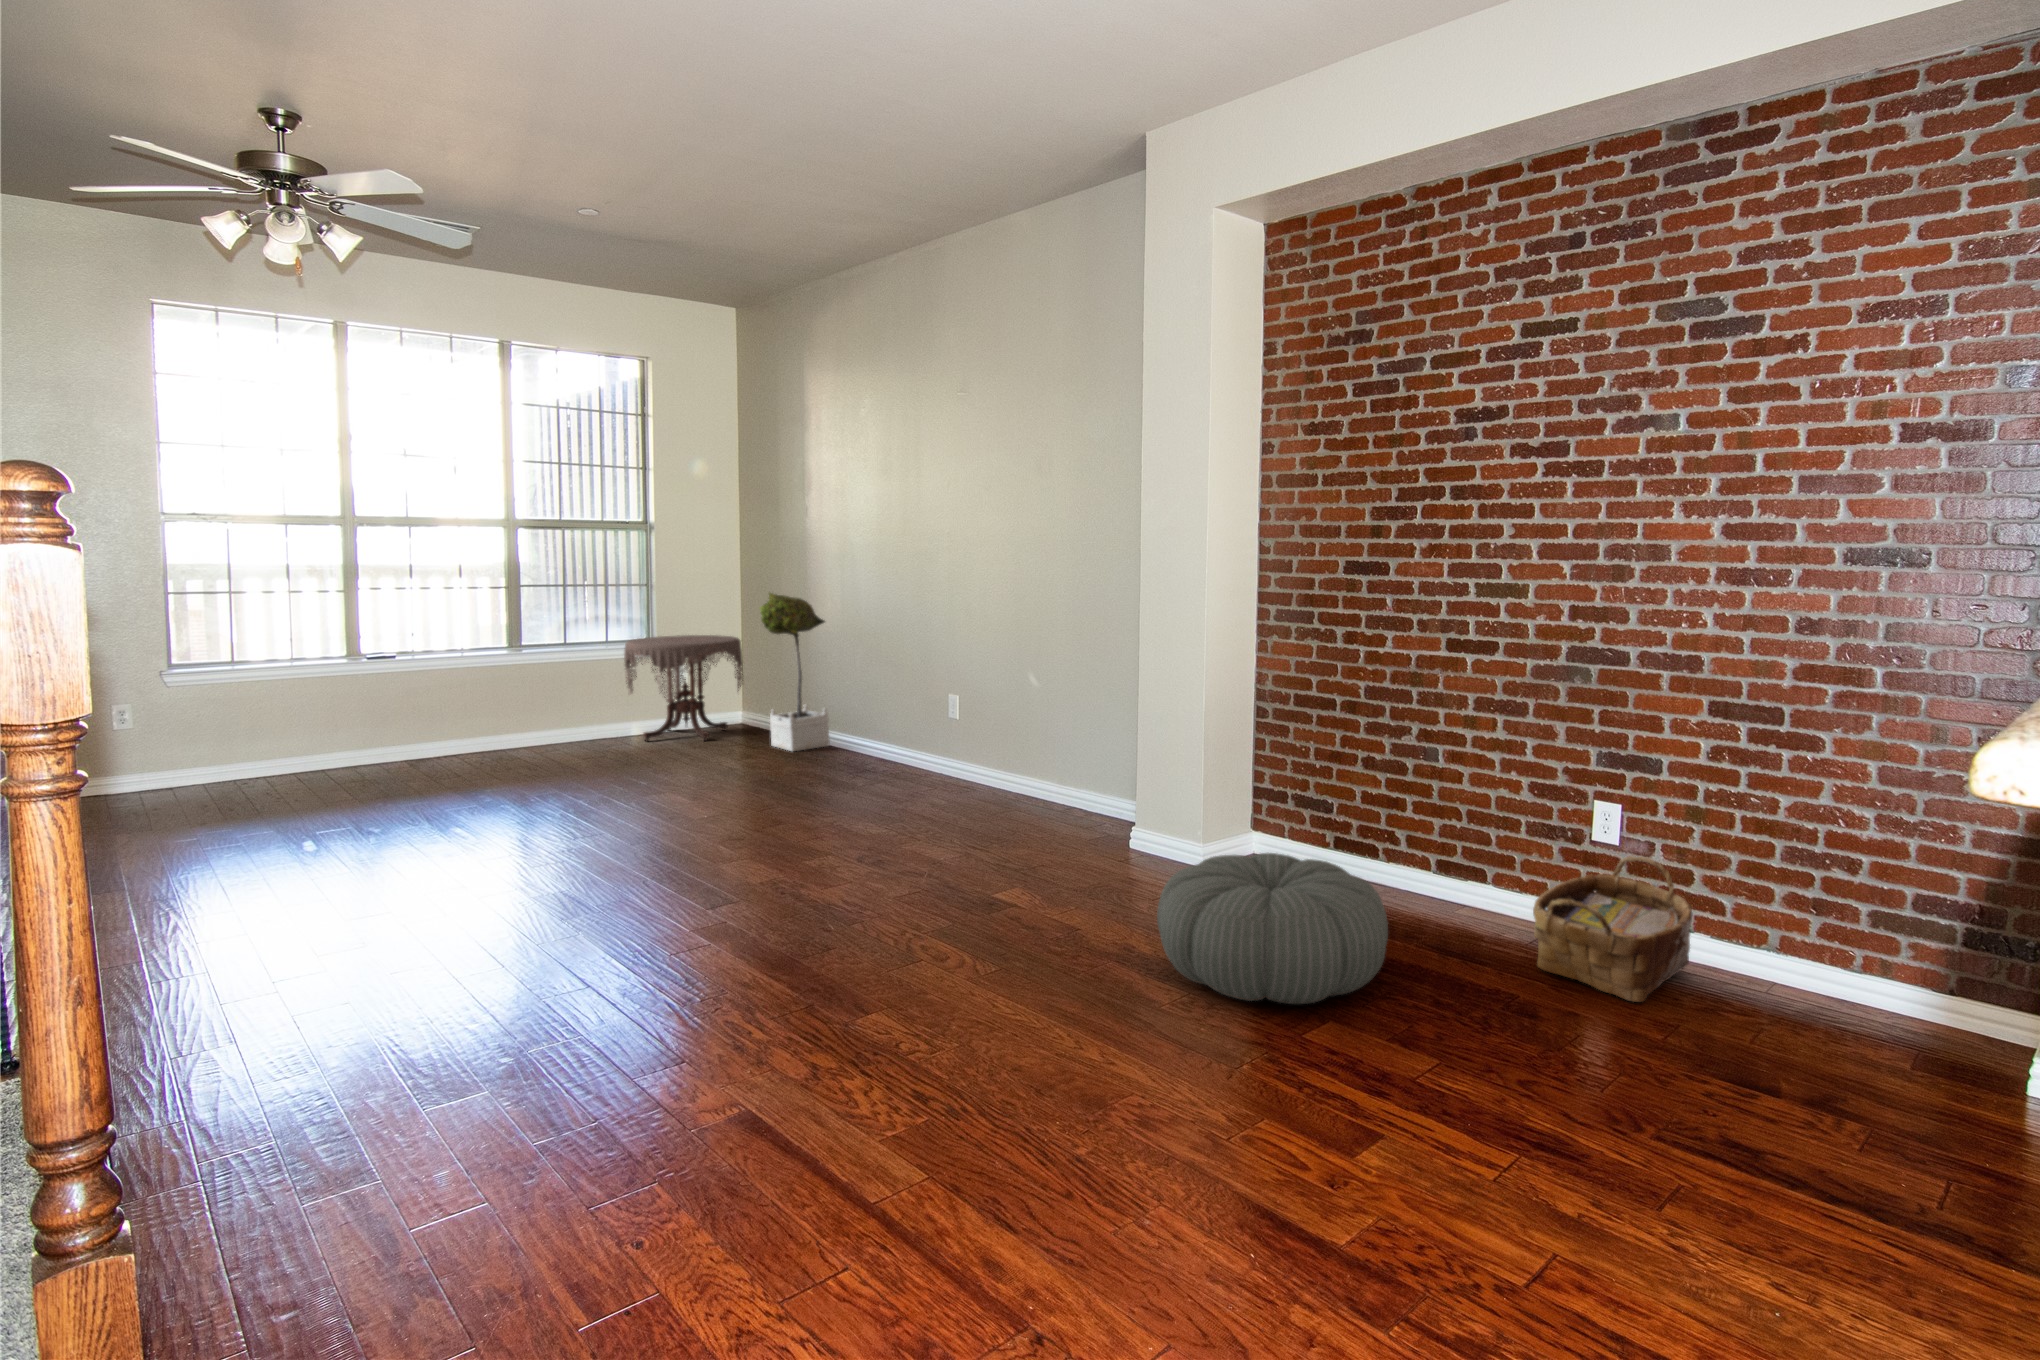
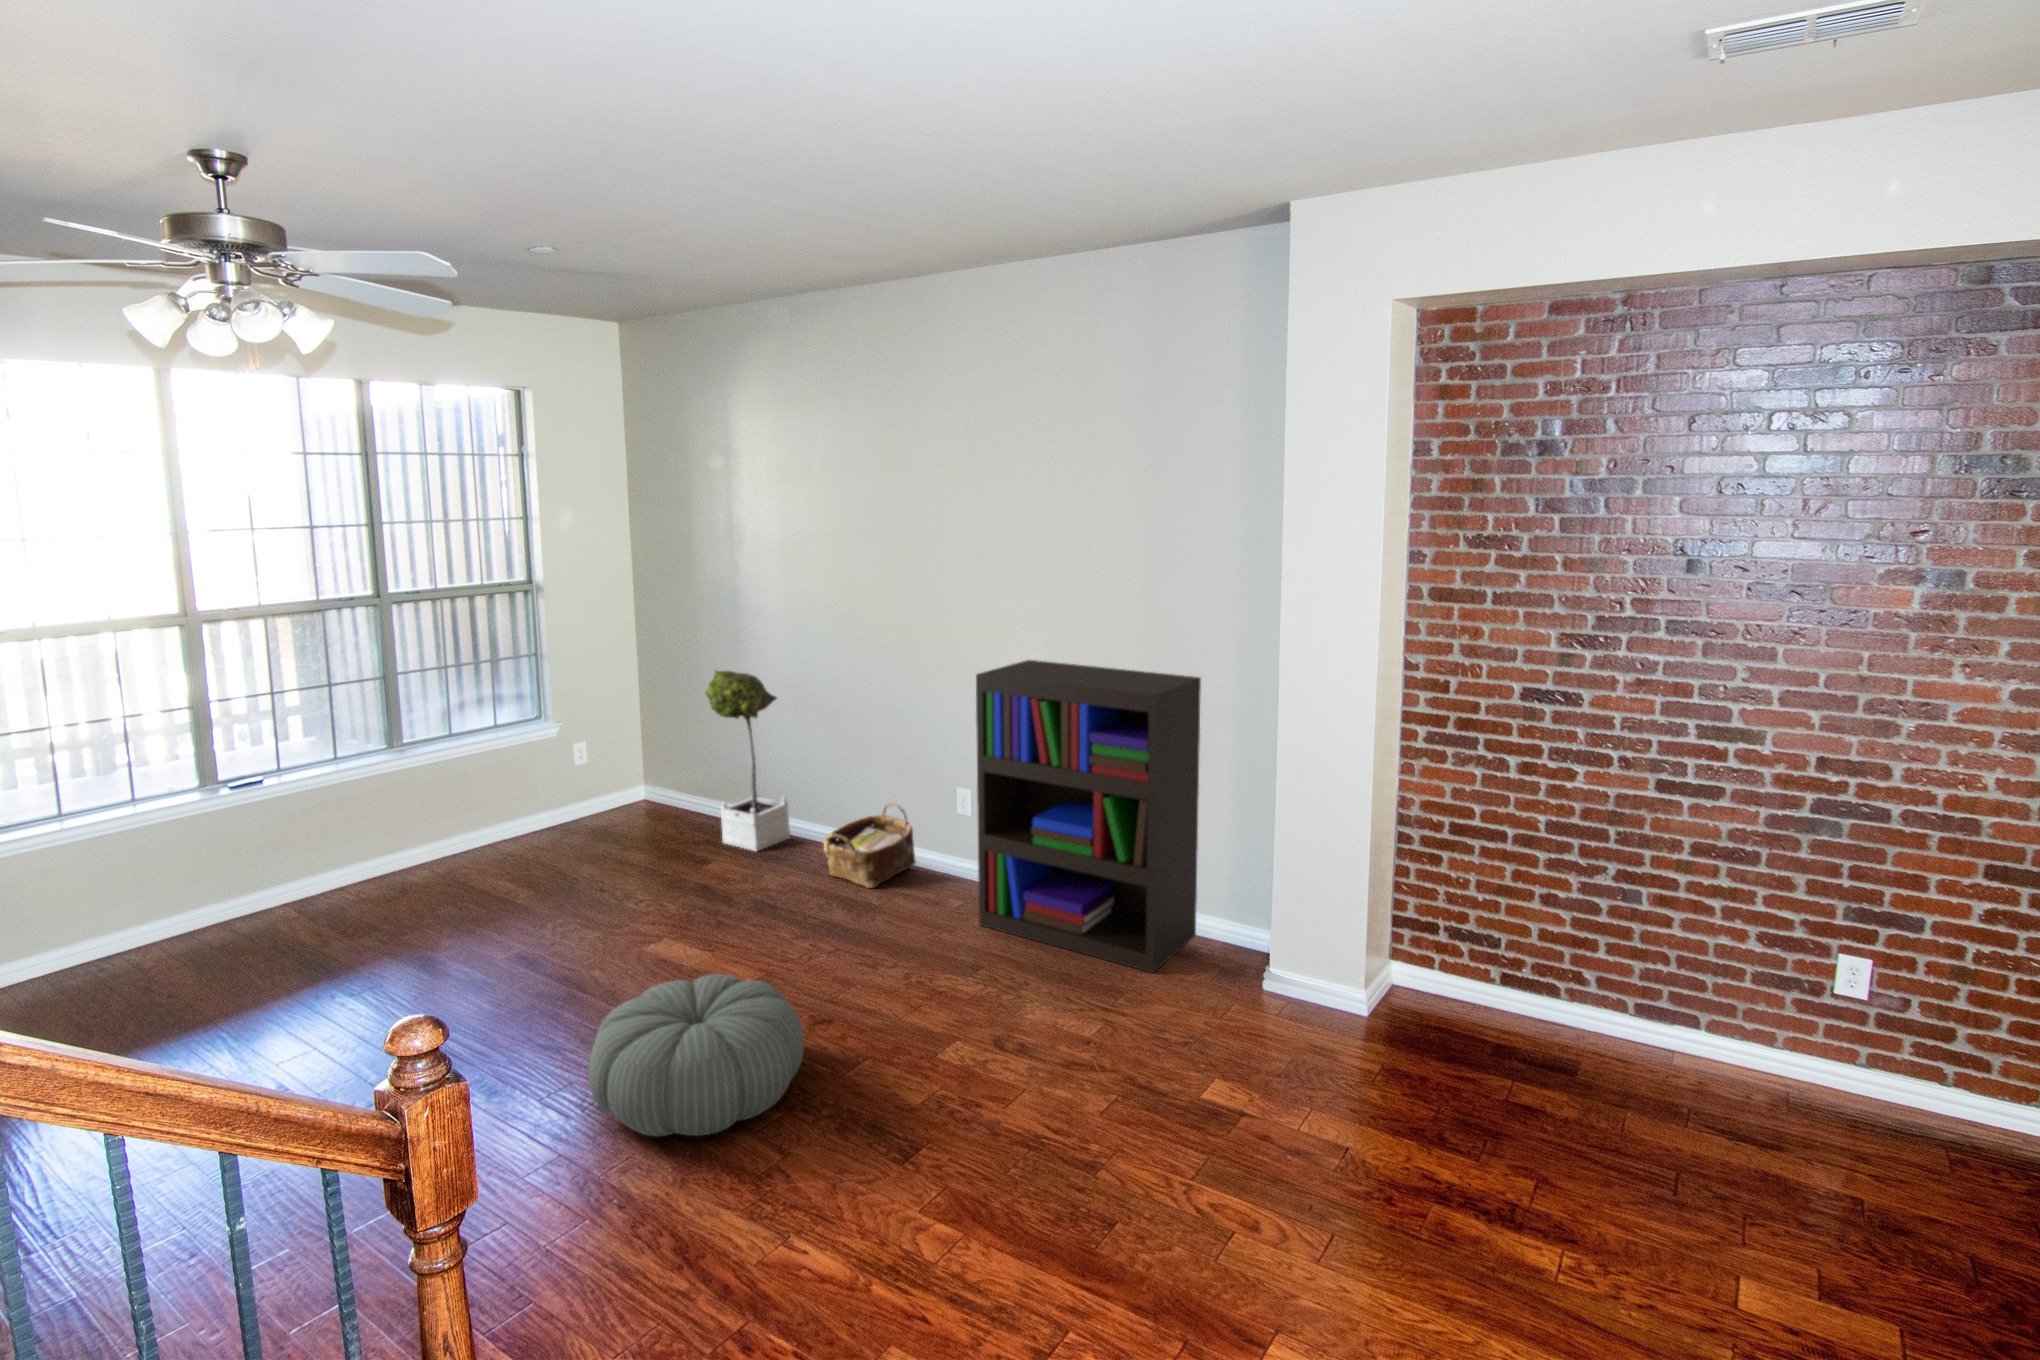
bookshelf: none [922,569,1108,833] -> present [976,660,1201,973]
side table: present [624,635,743,741] -> none [531,709,671,846]
pouf: present [1157,853,1388,1004] -> present [589,974,804,1136]
woven basket: present [1533,856,1692,1002] -> present [824,803,916,888]

